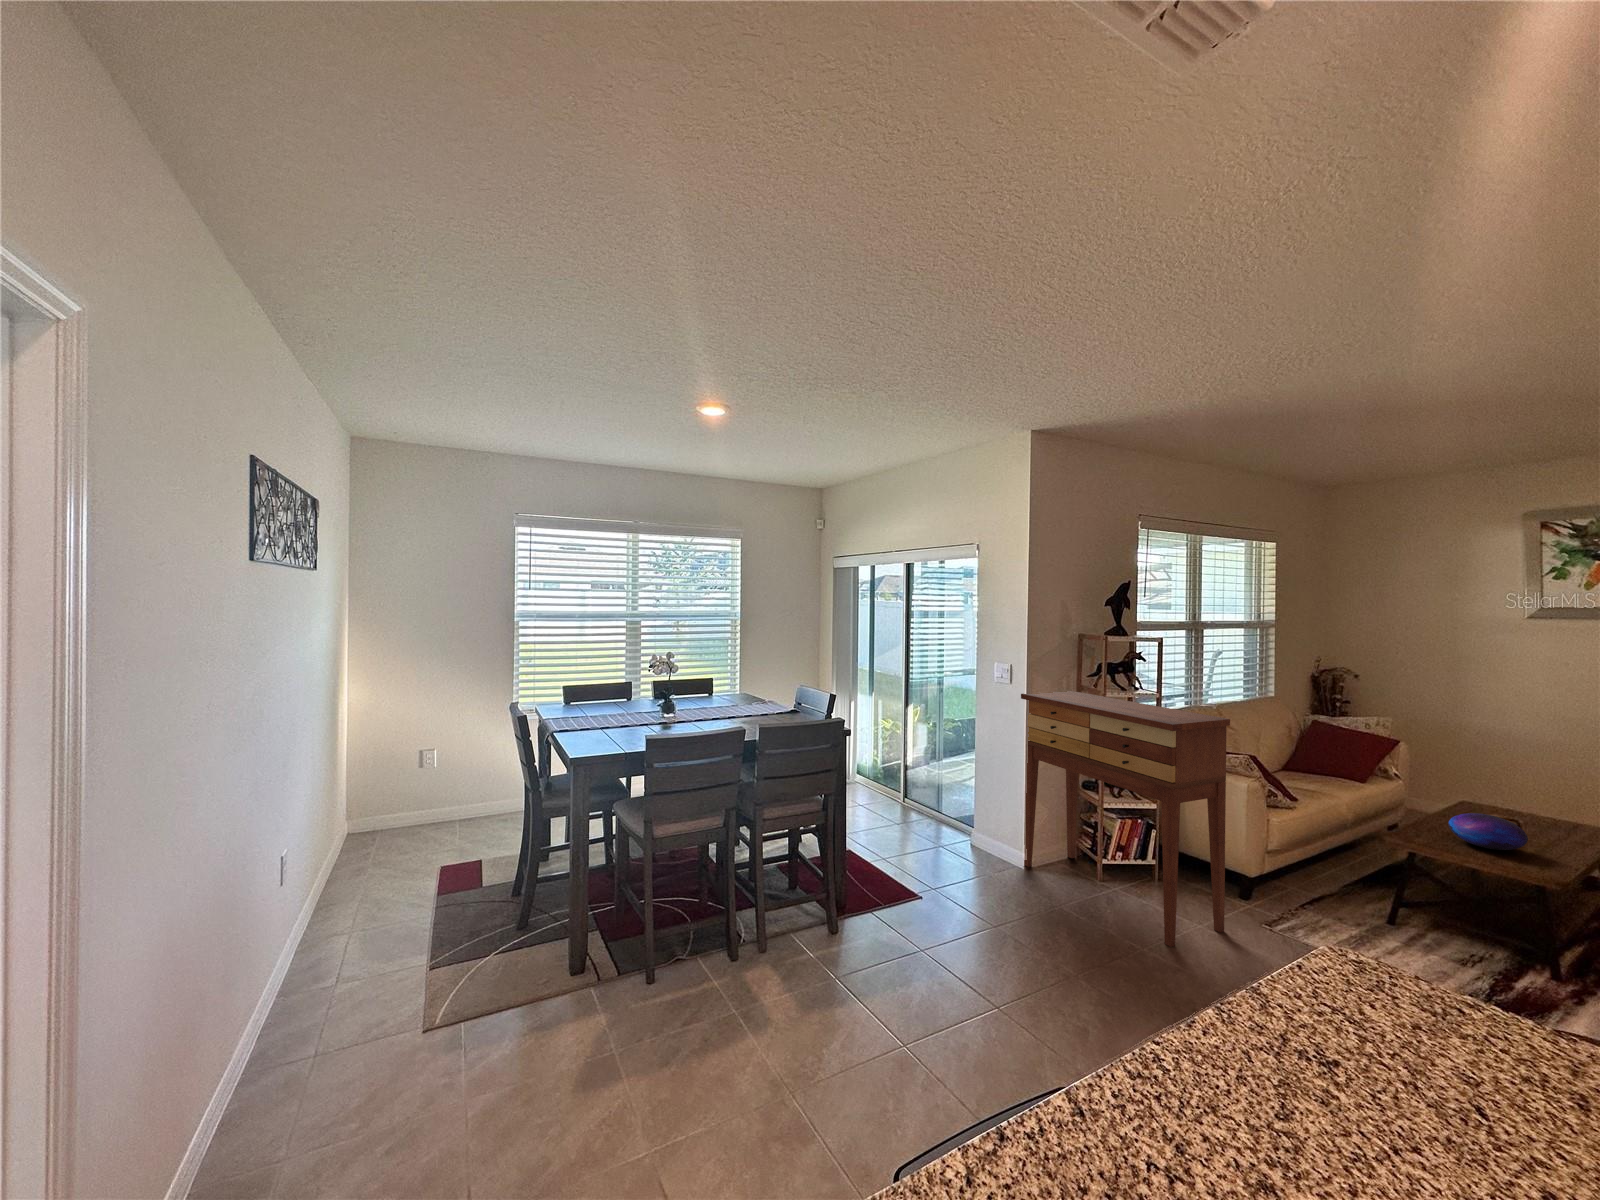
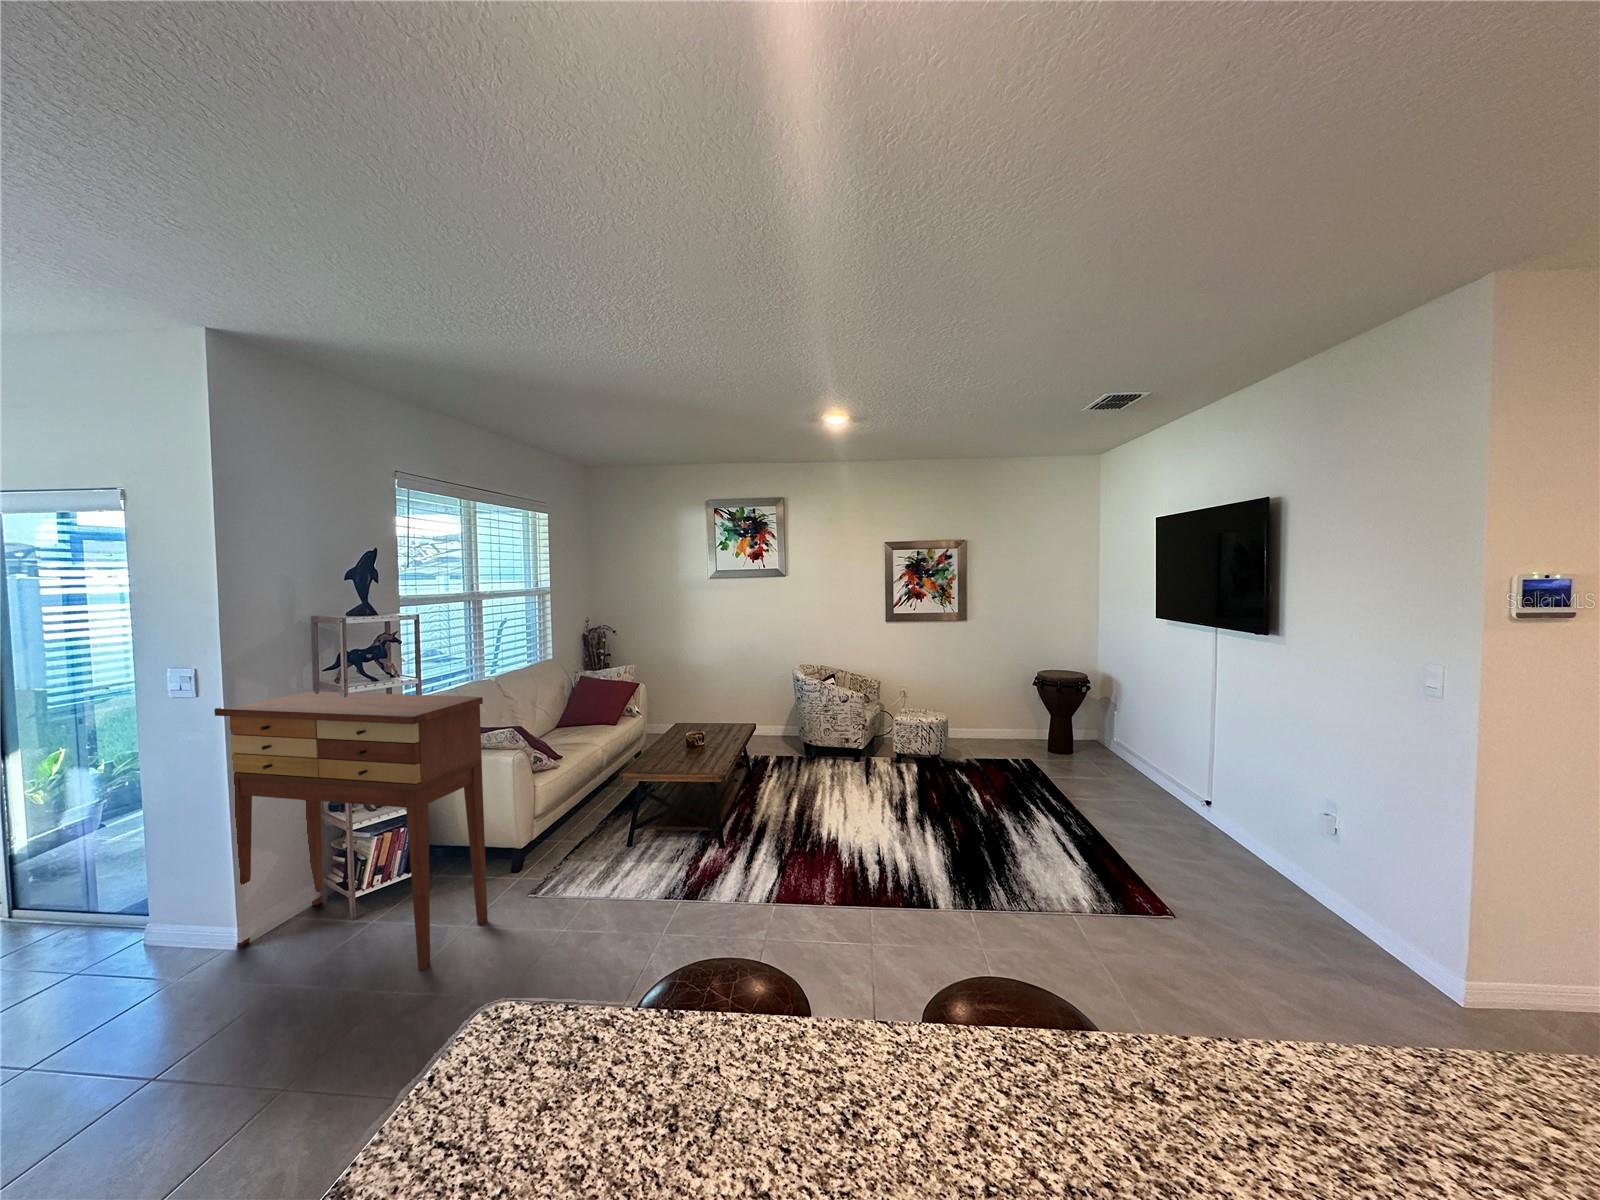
decorative orb: present [1448,813,1528,850] -> none [662,735,704,761]

